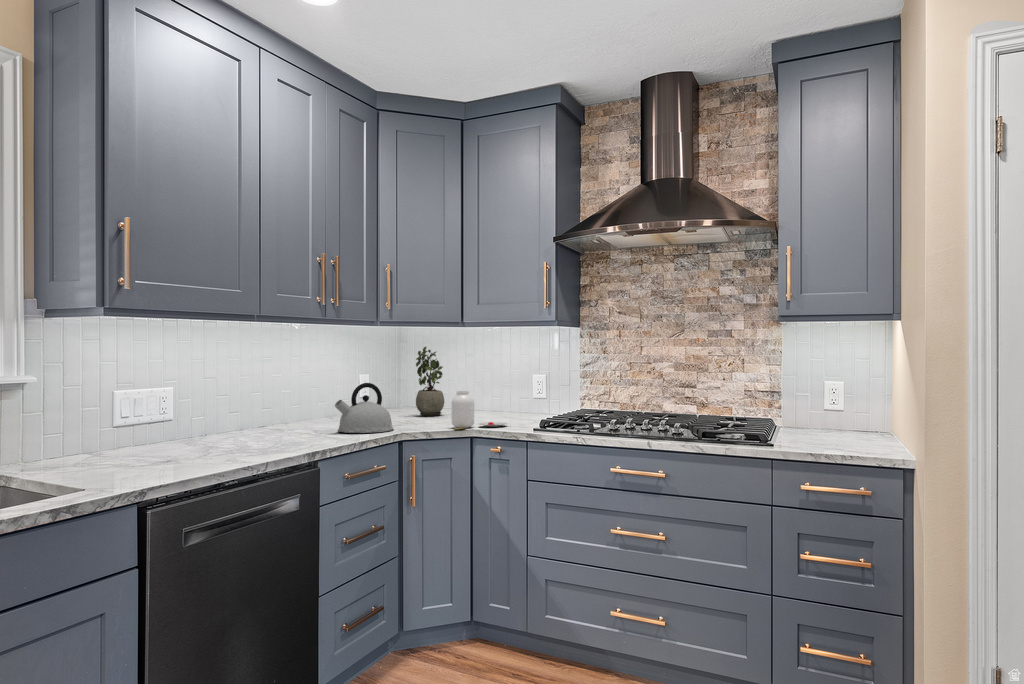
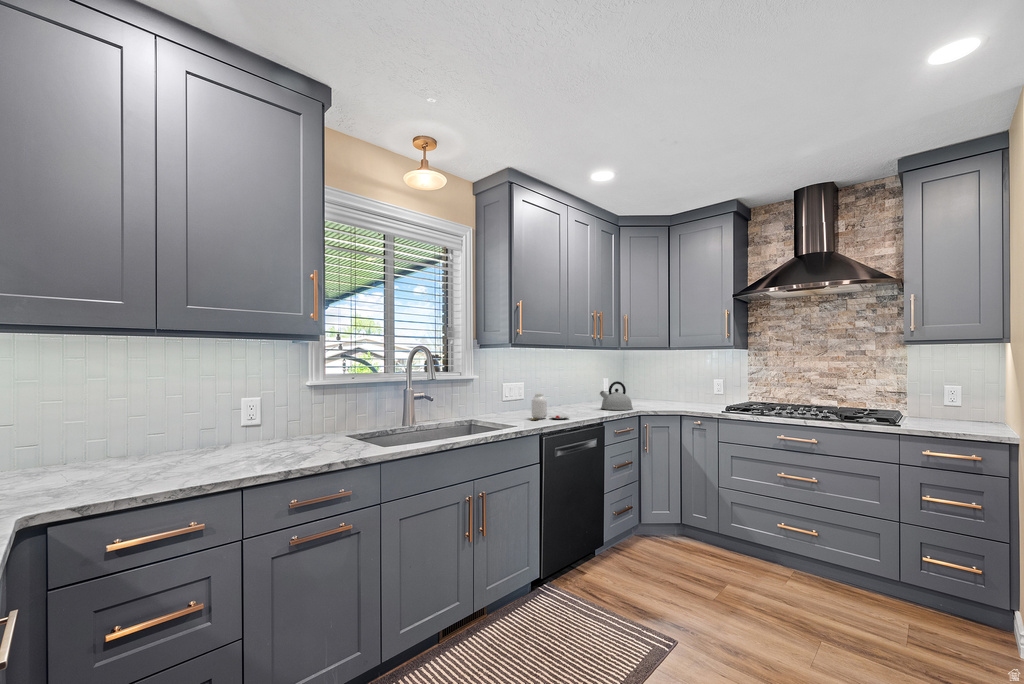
potted plant: present [416,347,444,416] -> none [641,360,659,401]
jar: present [452,391,507,430] -> present [530,394,569,420]

